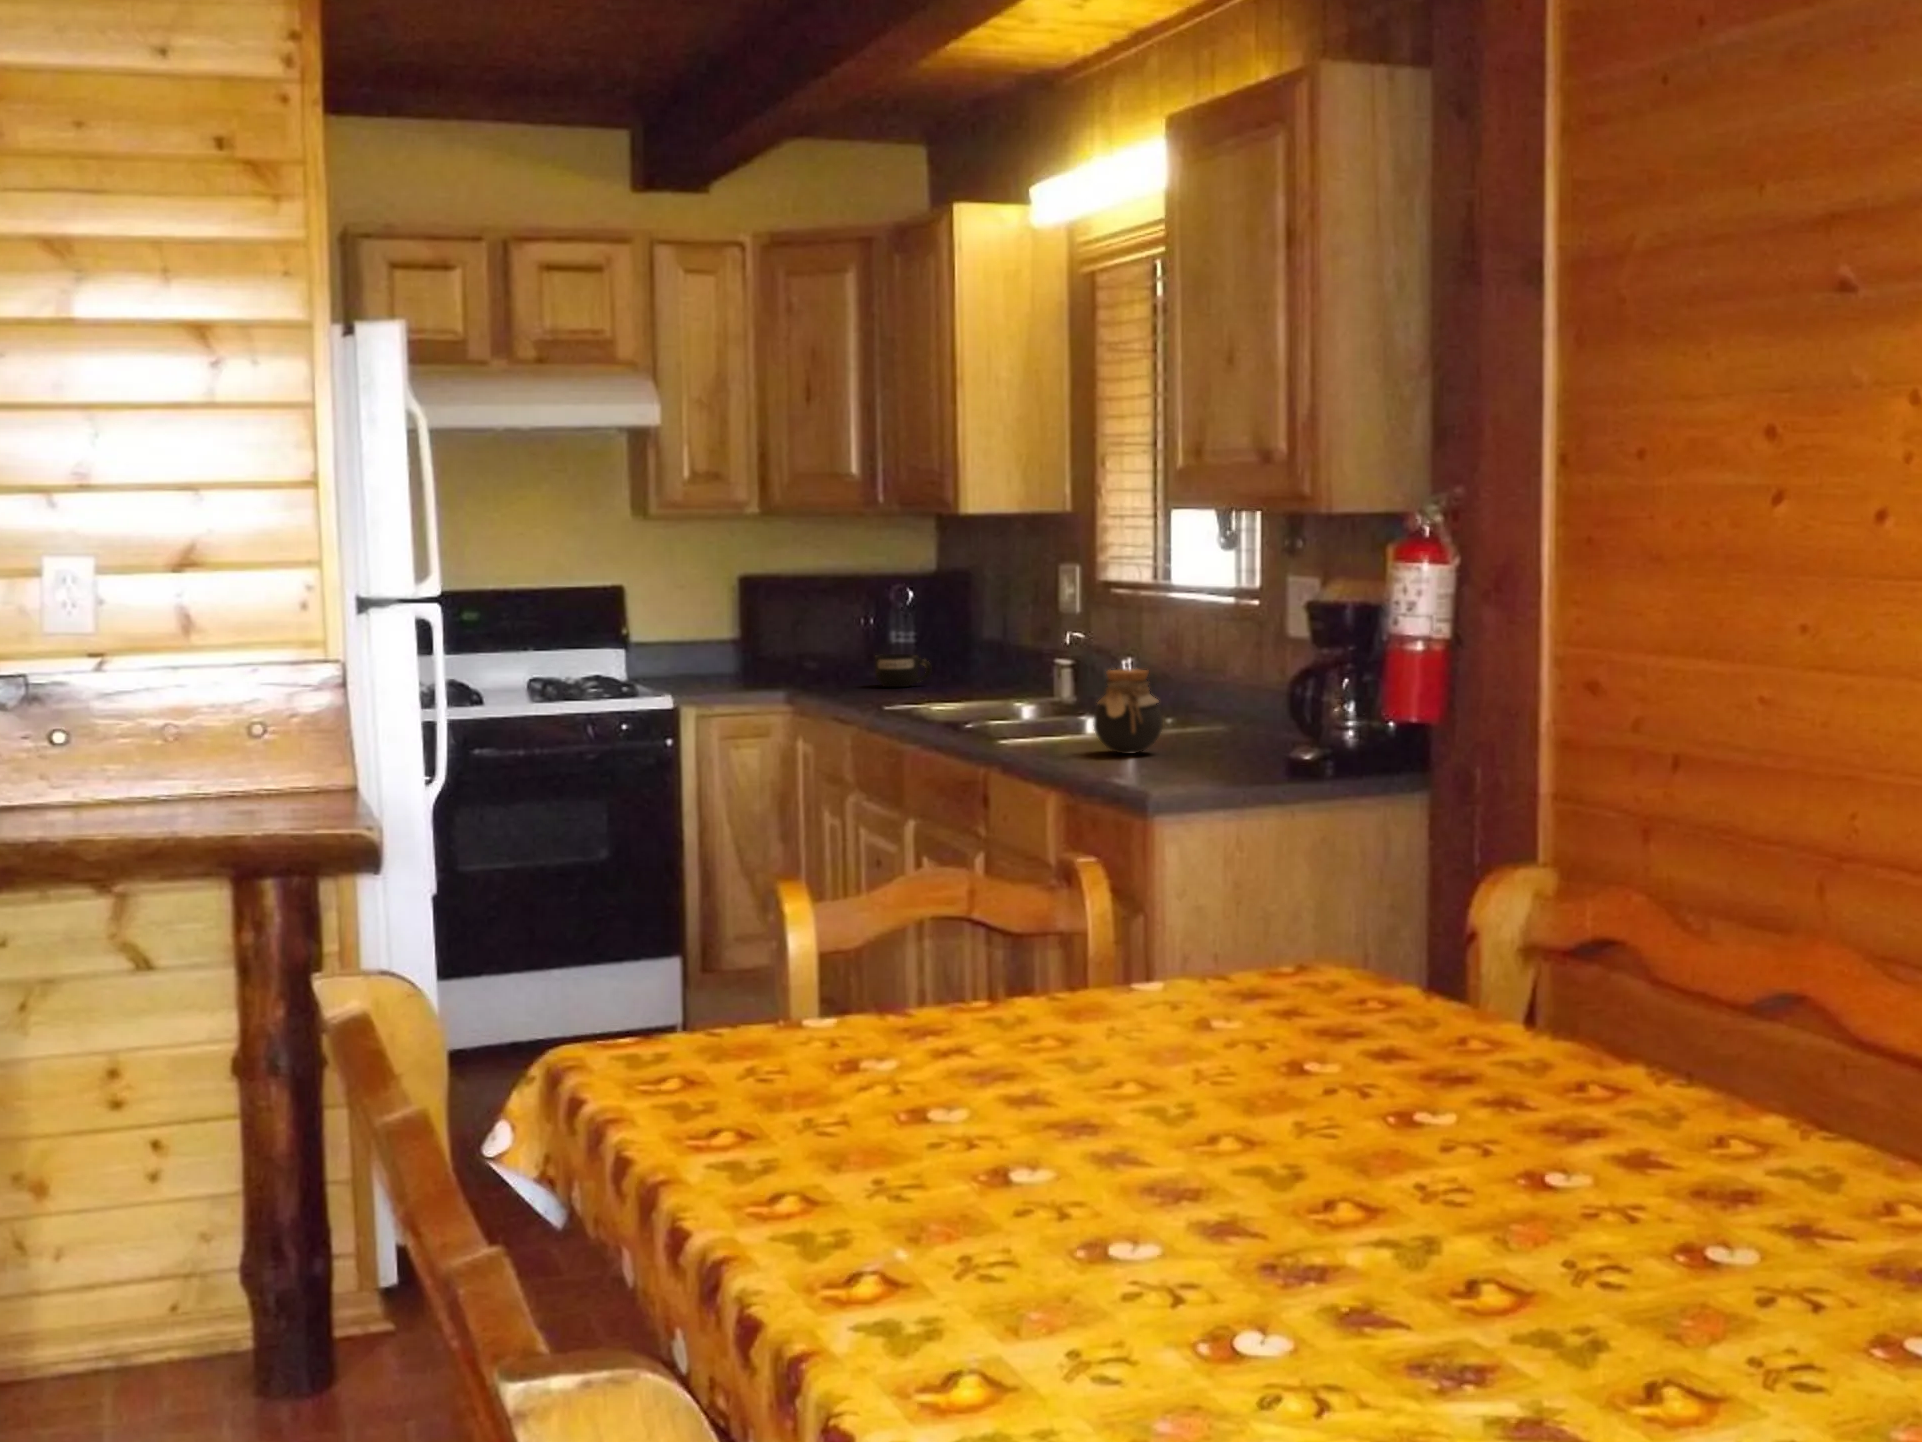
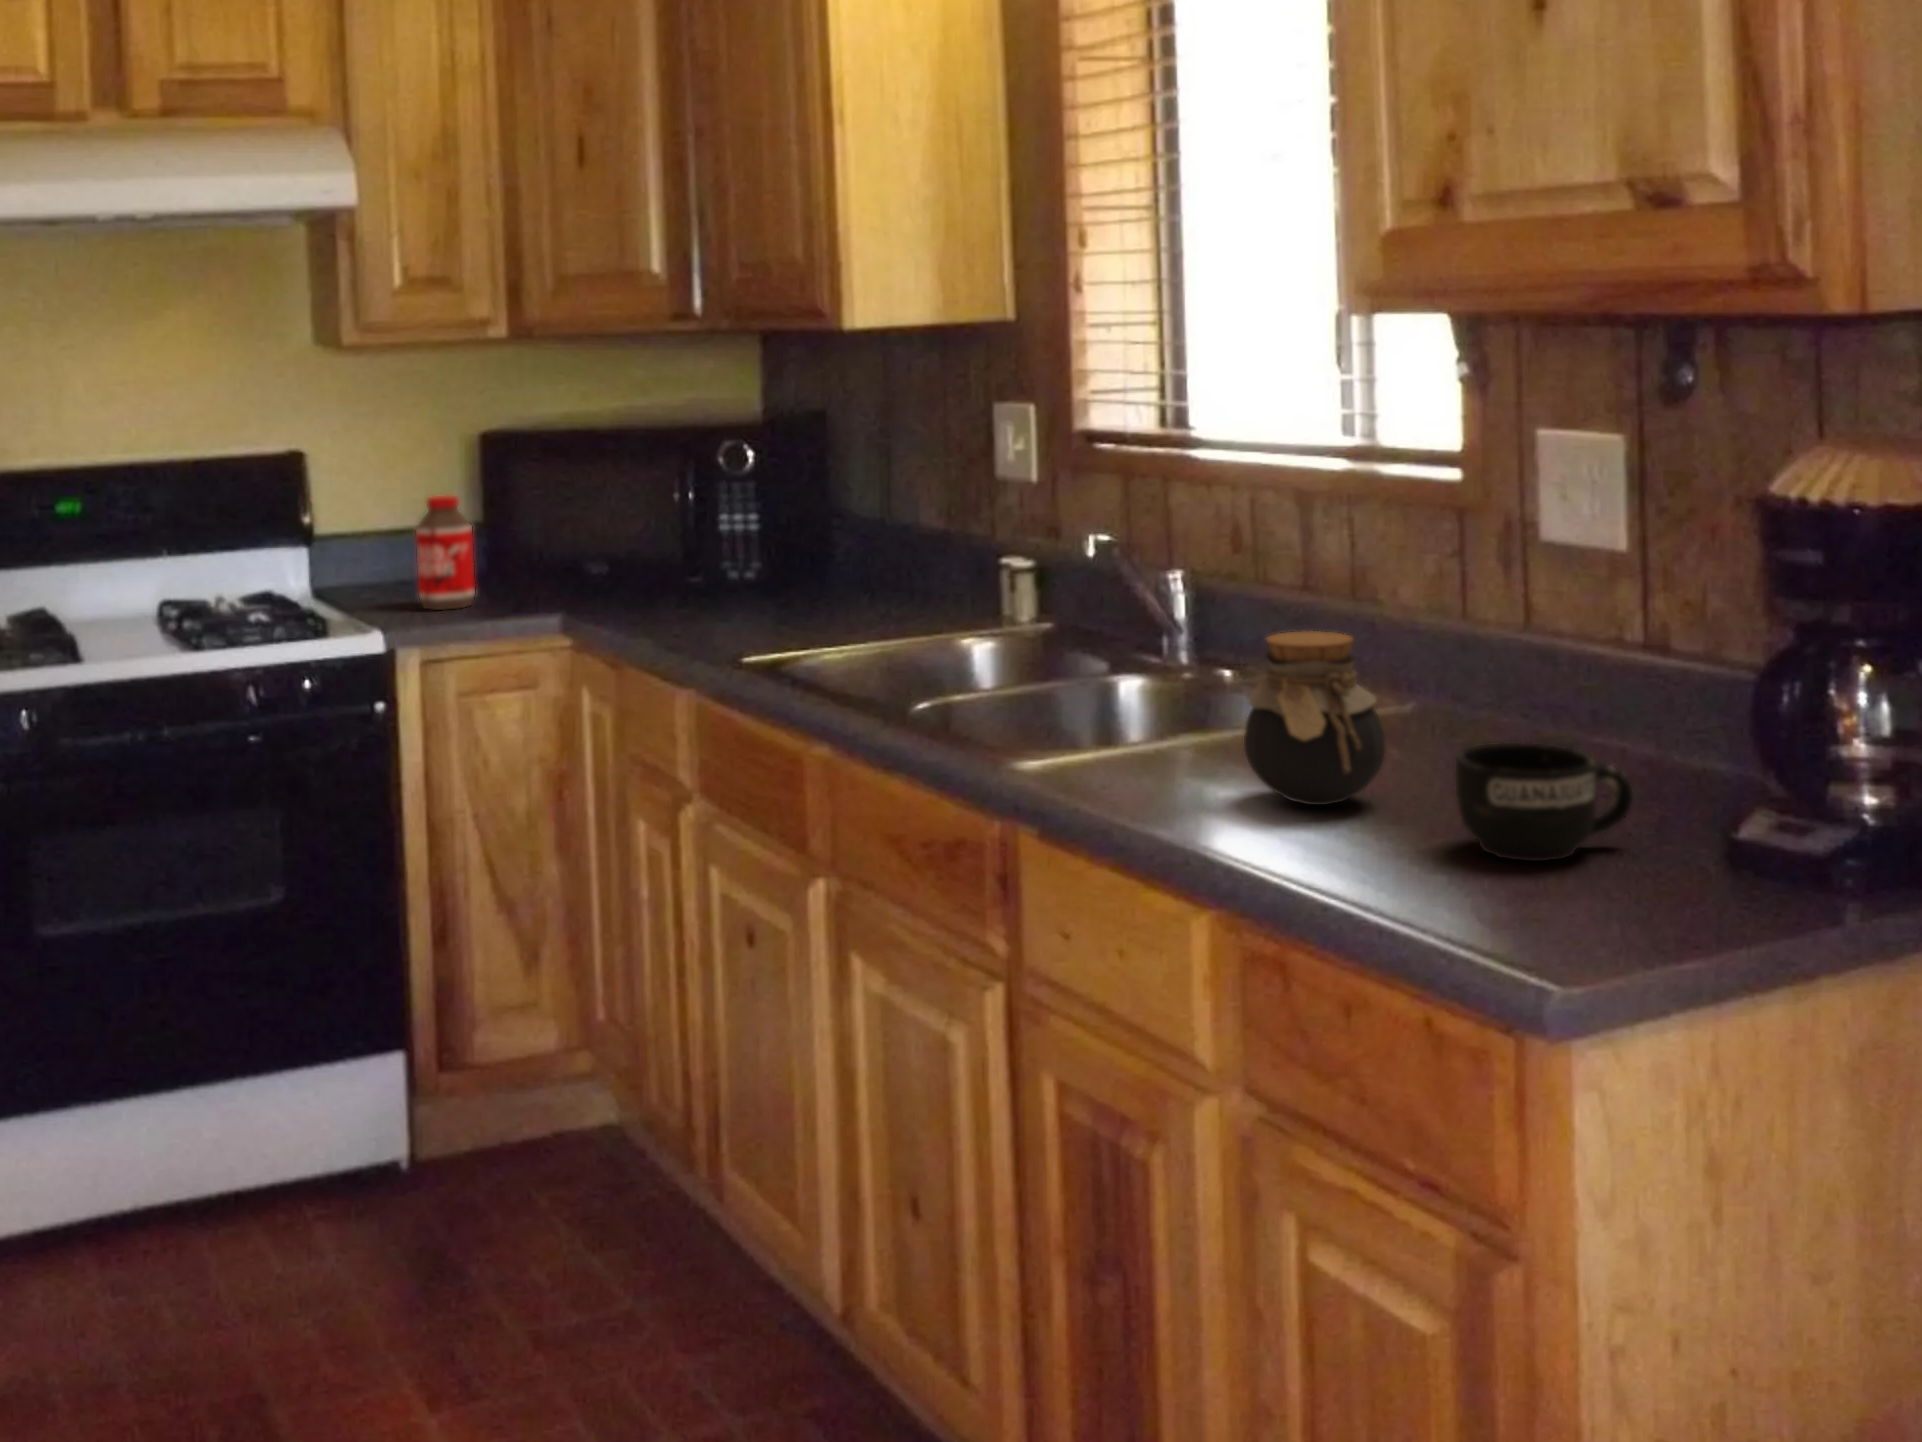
bottle: none [696,615,733,688] -> present [416,496,475,610]
mug: present [875,654,932,687] -> present [1455,743,1633,861]

